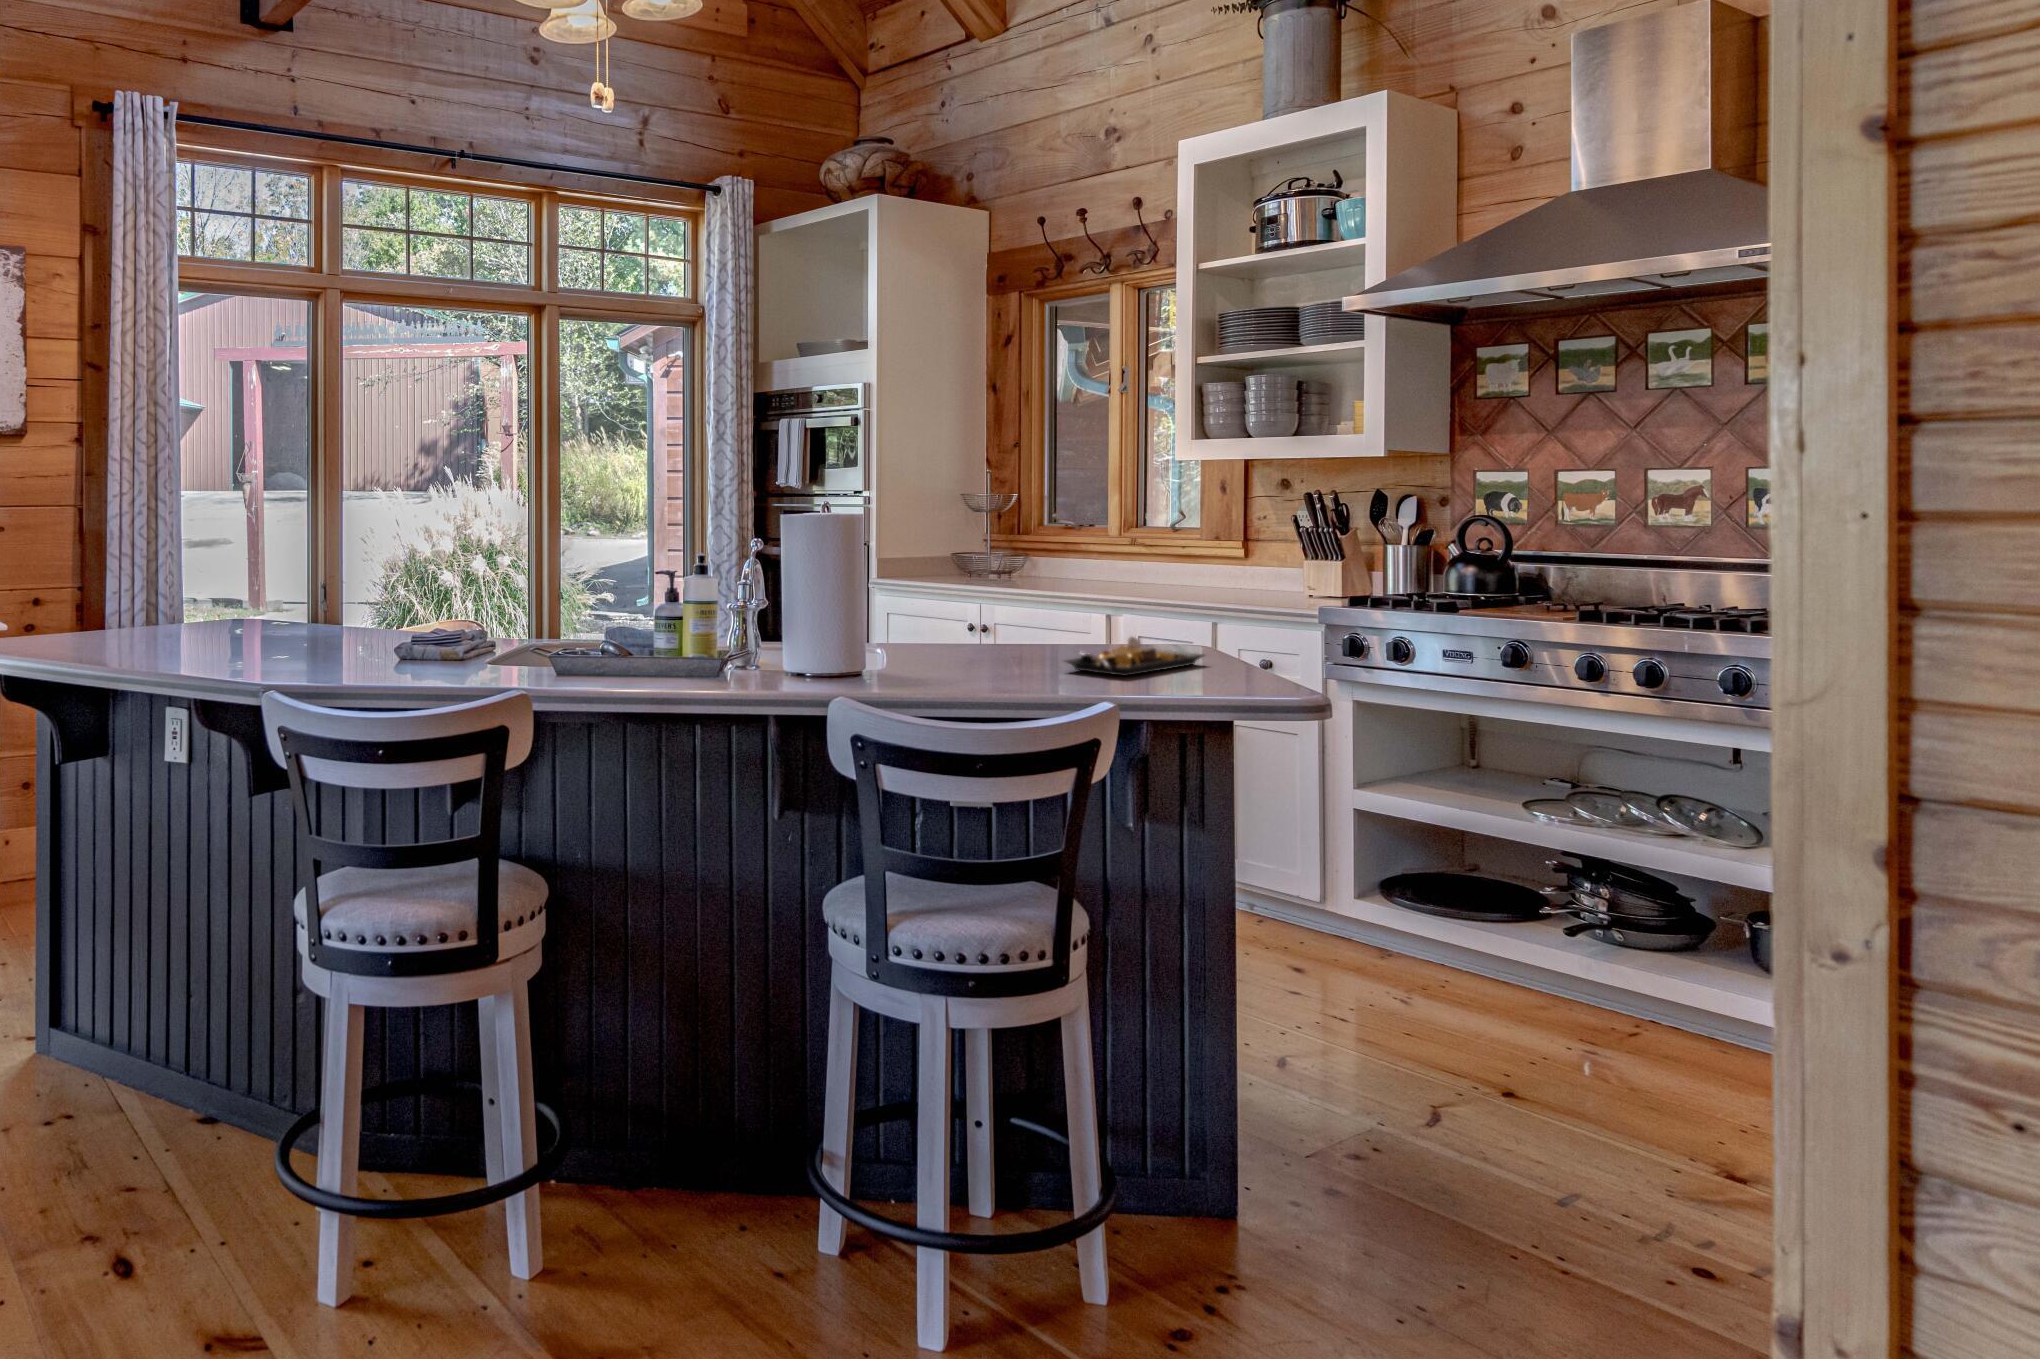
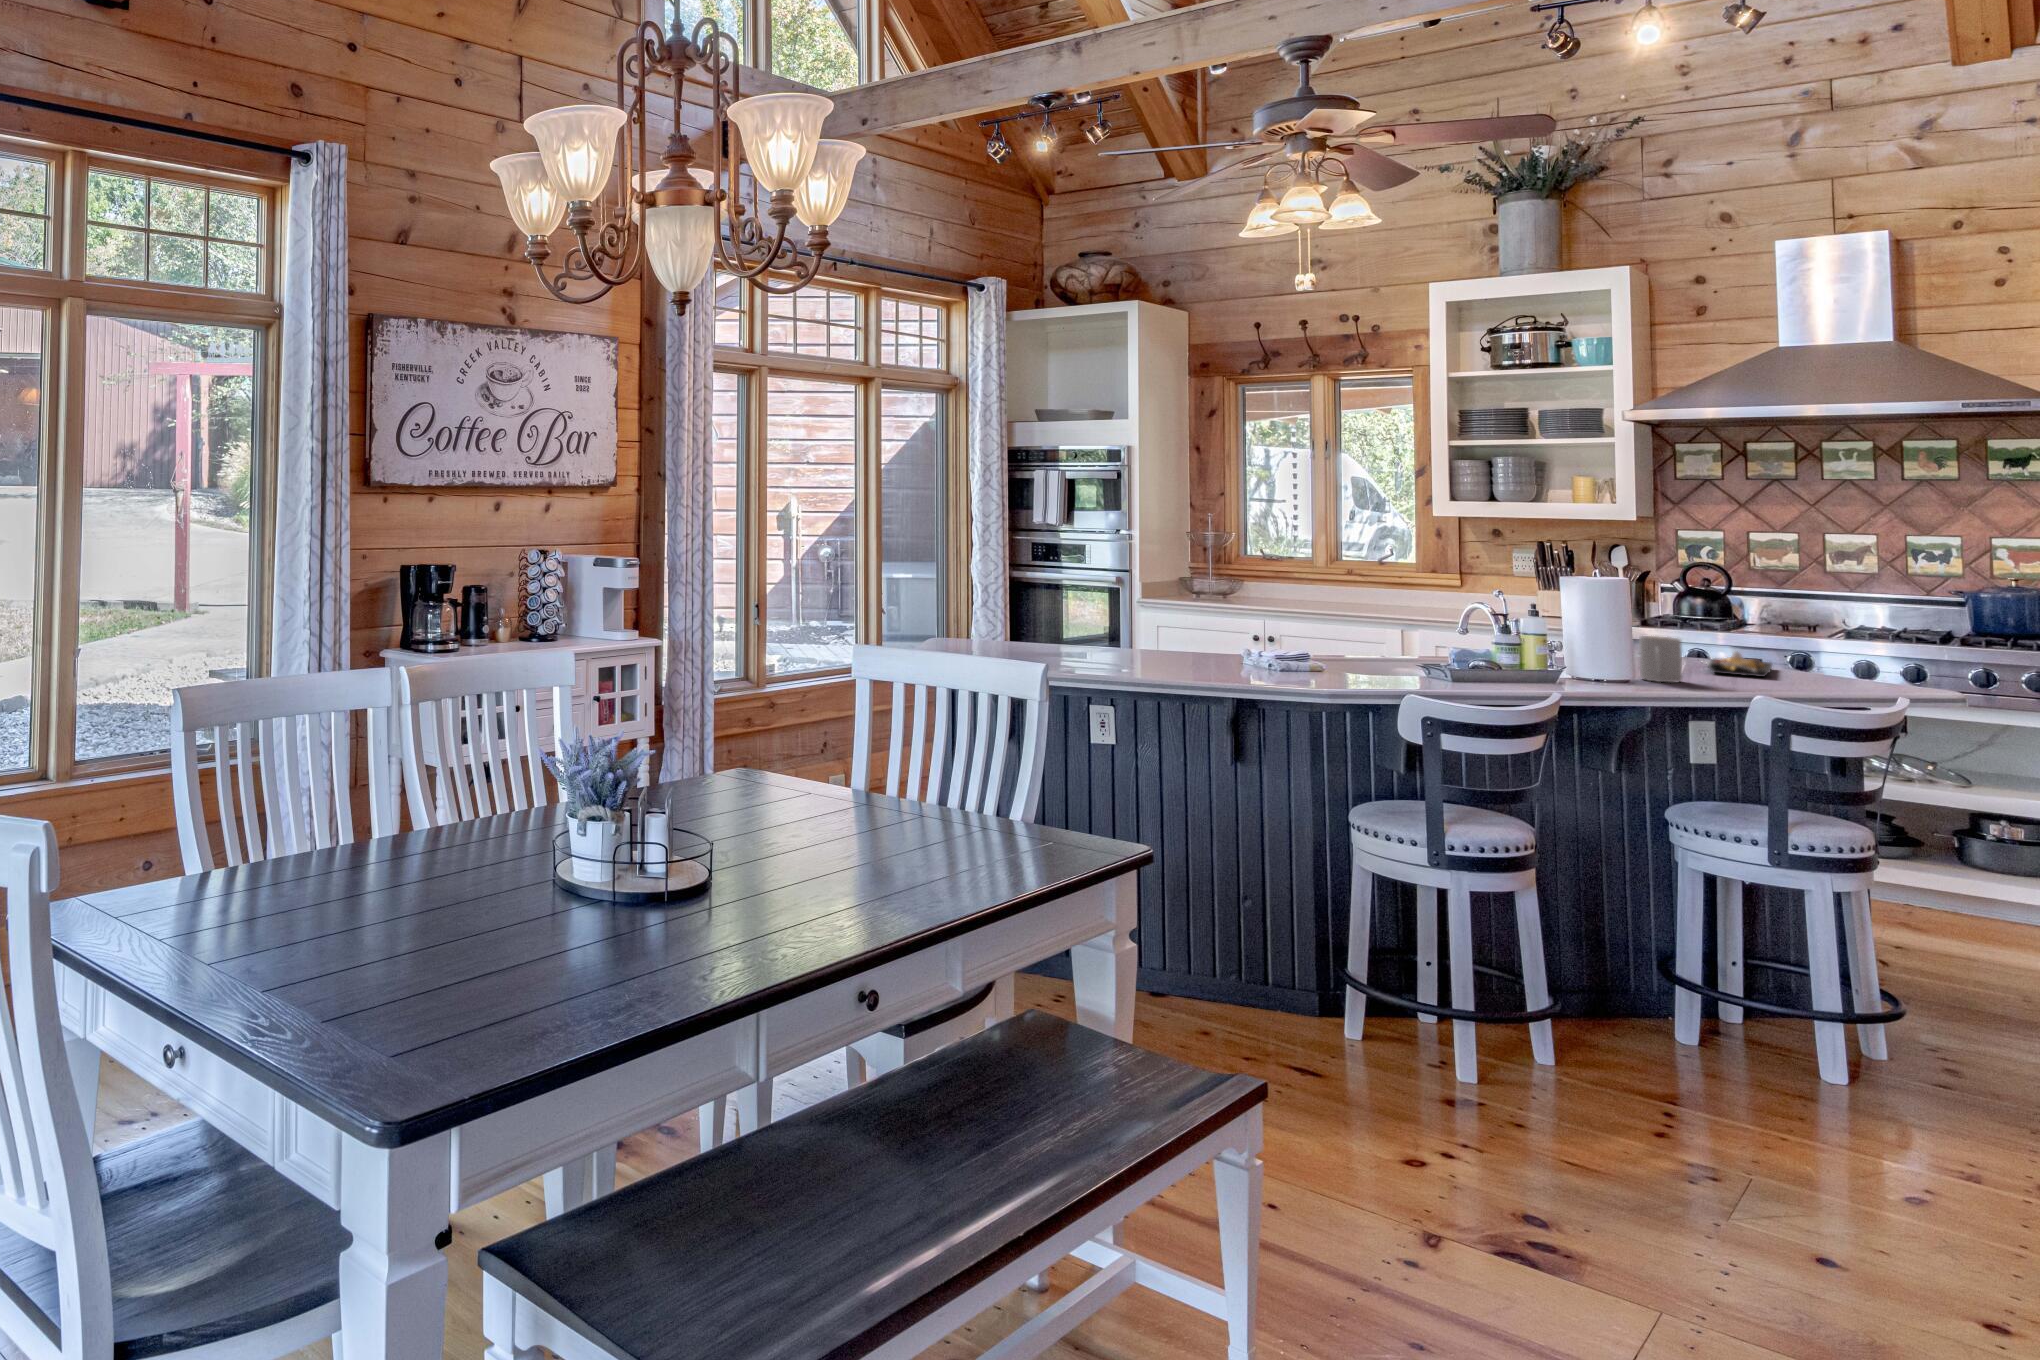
mug: none [902,611,962,683] -> present [1639,636,1682,683]

